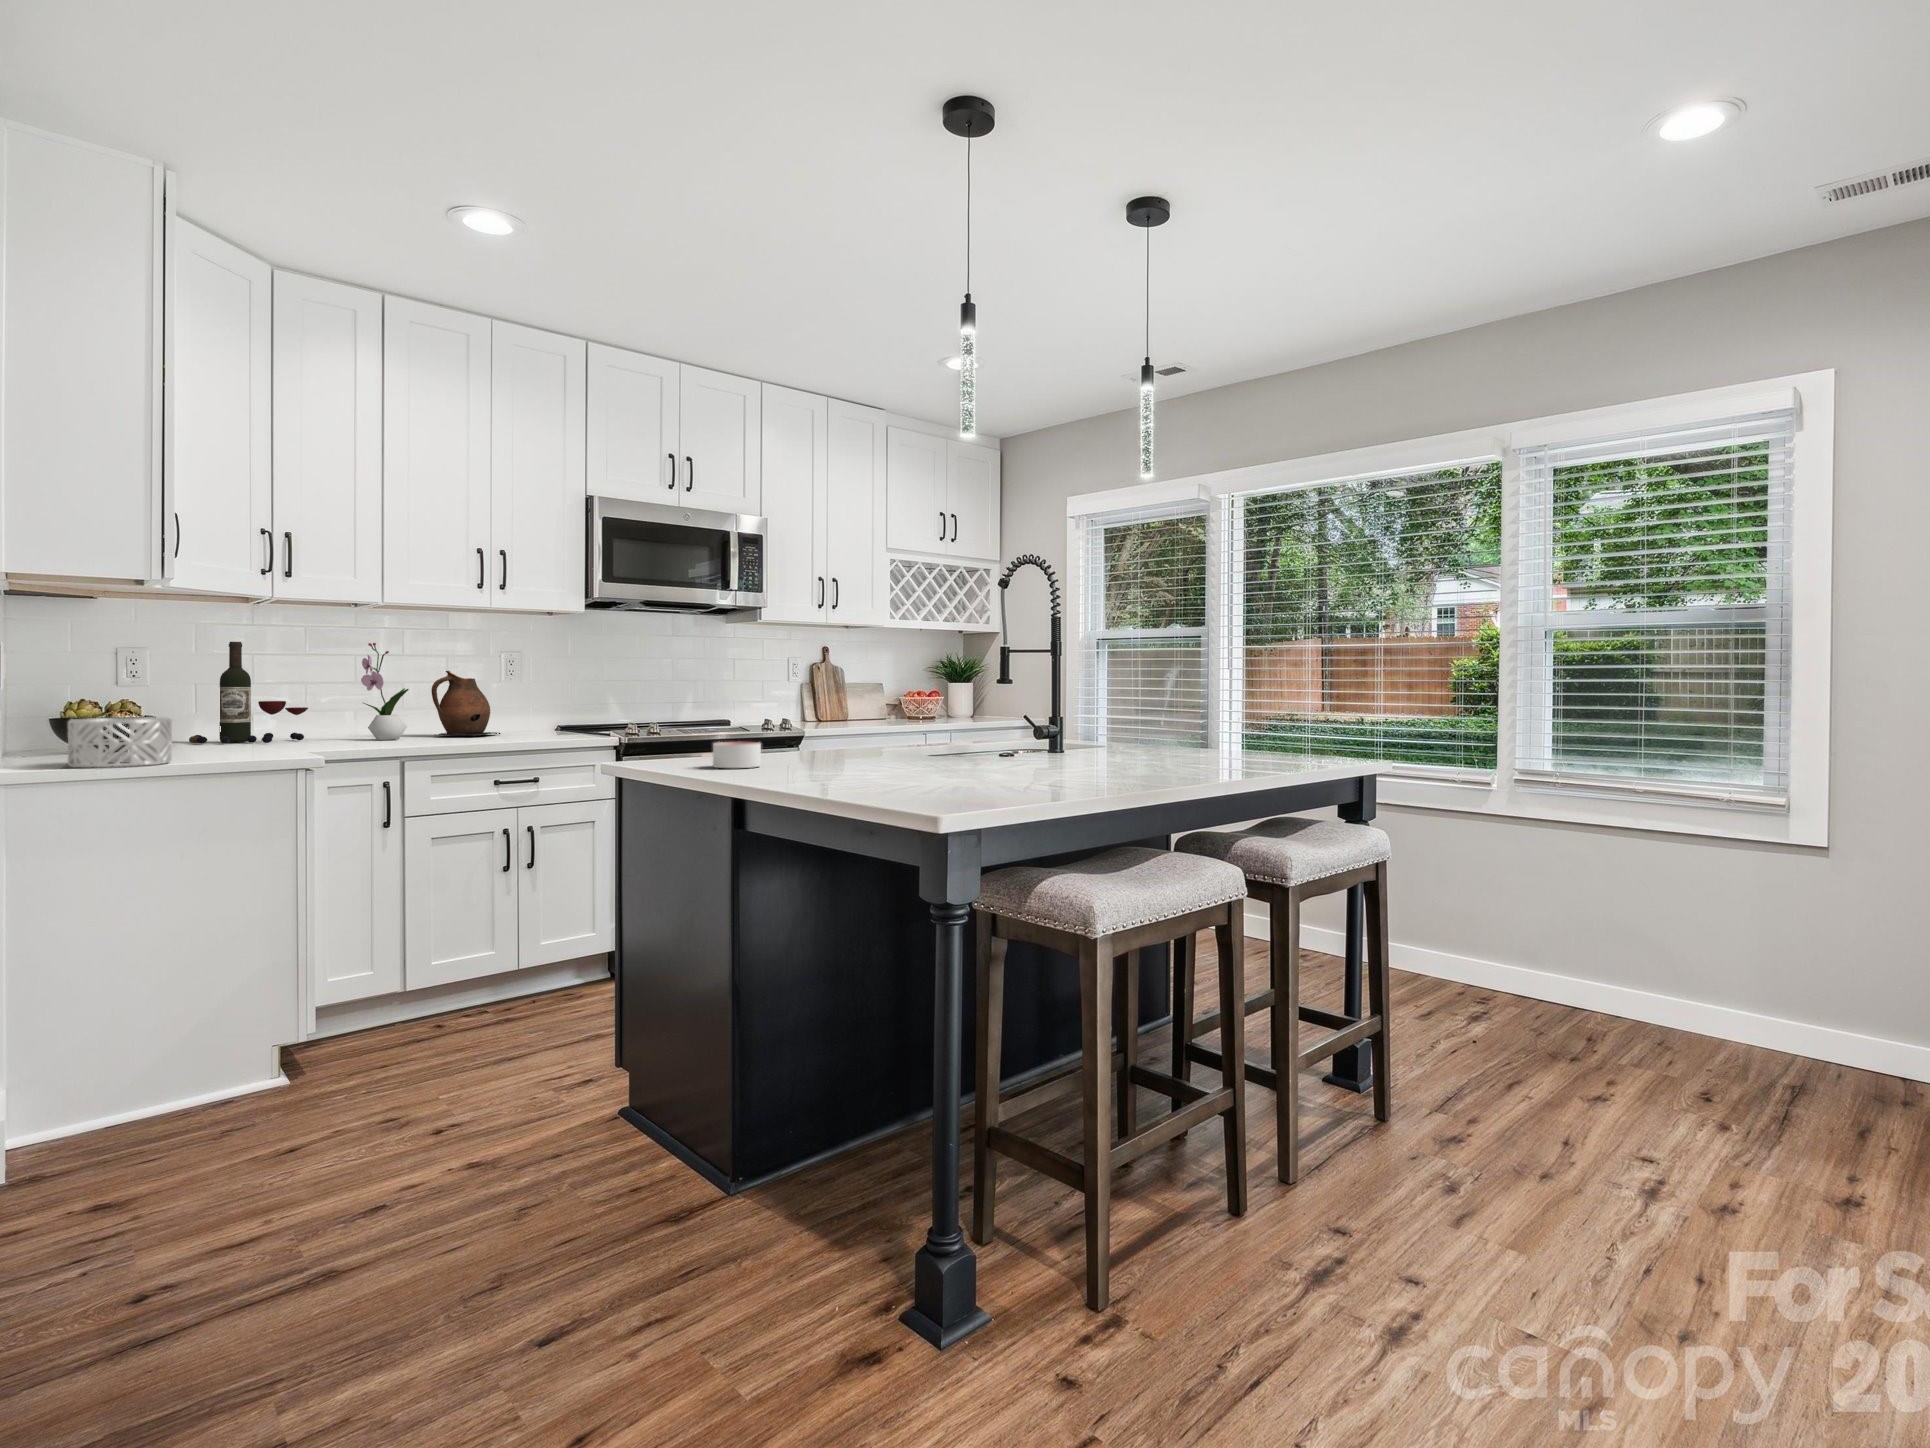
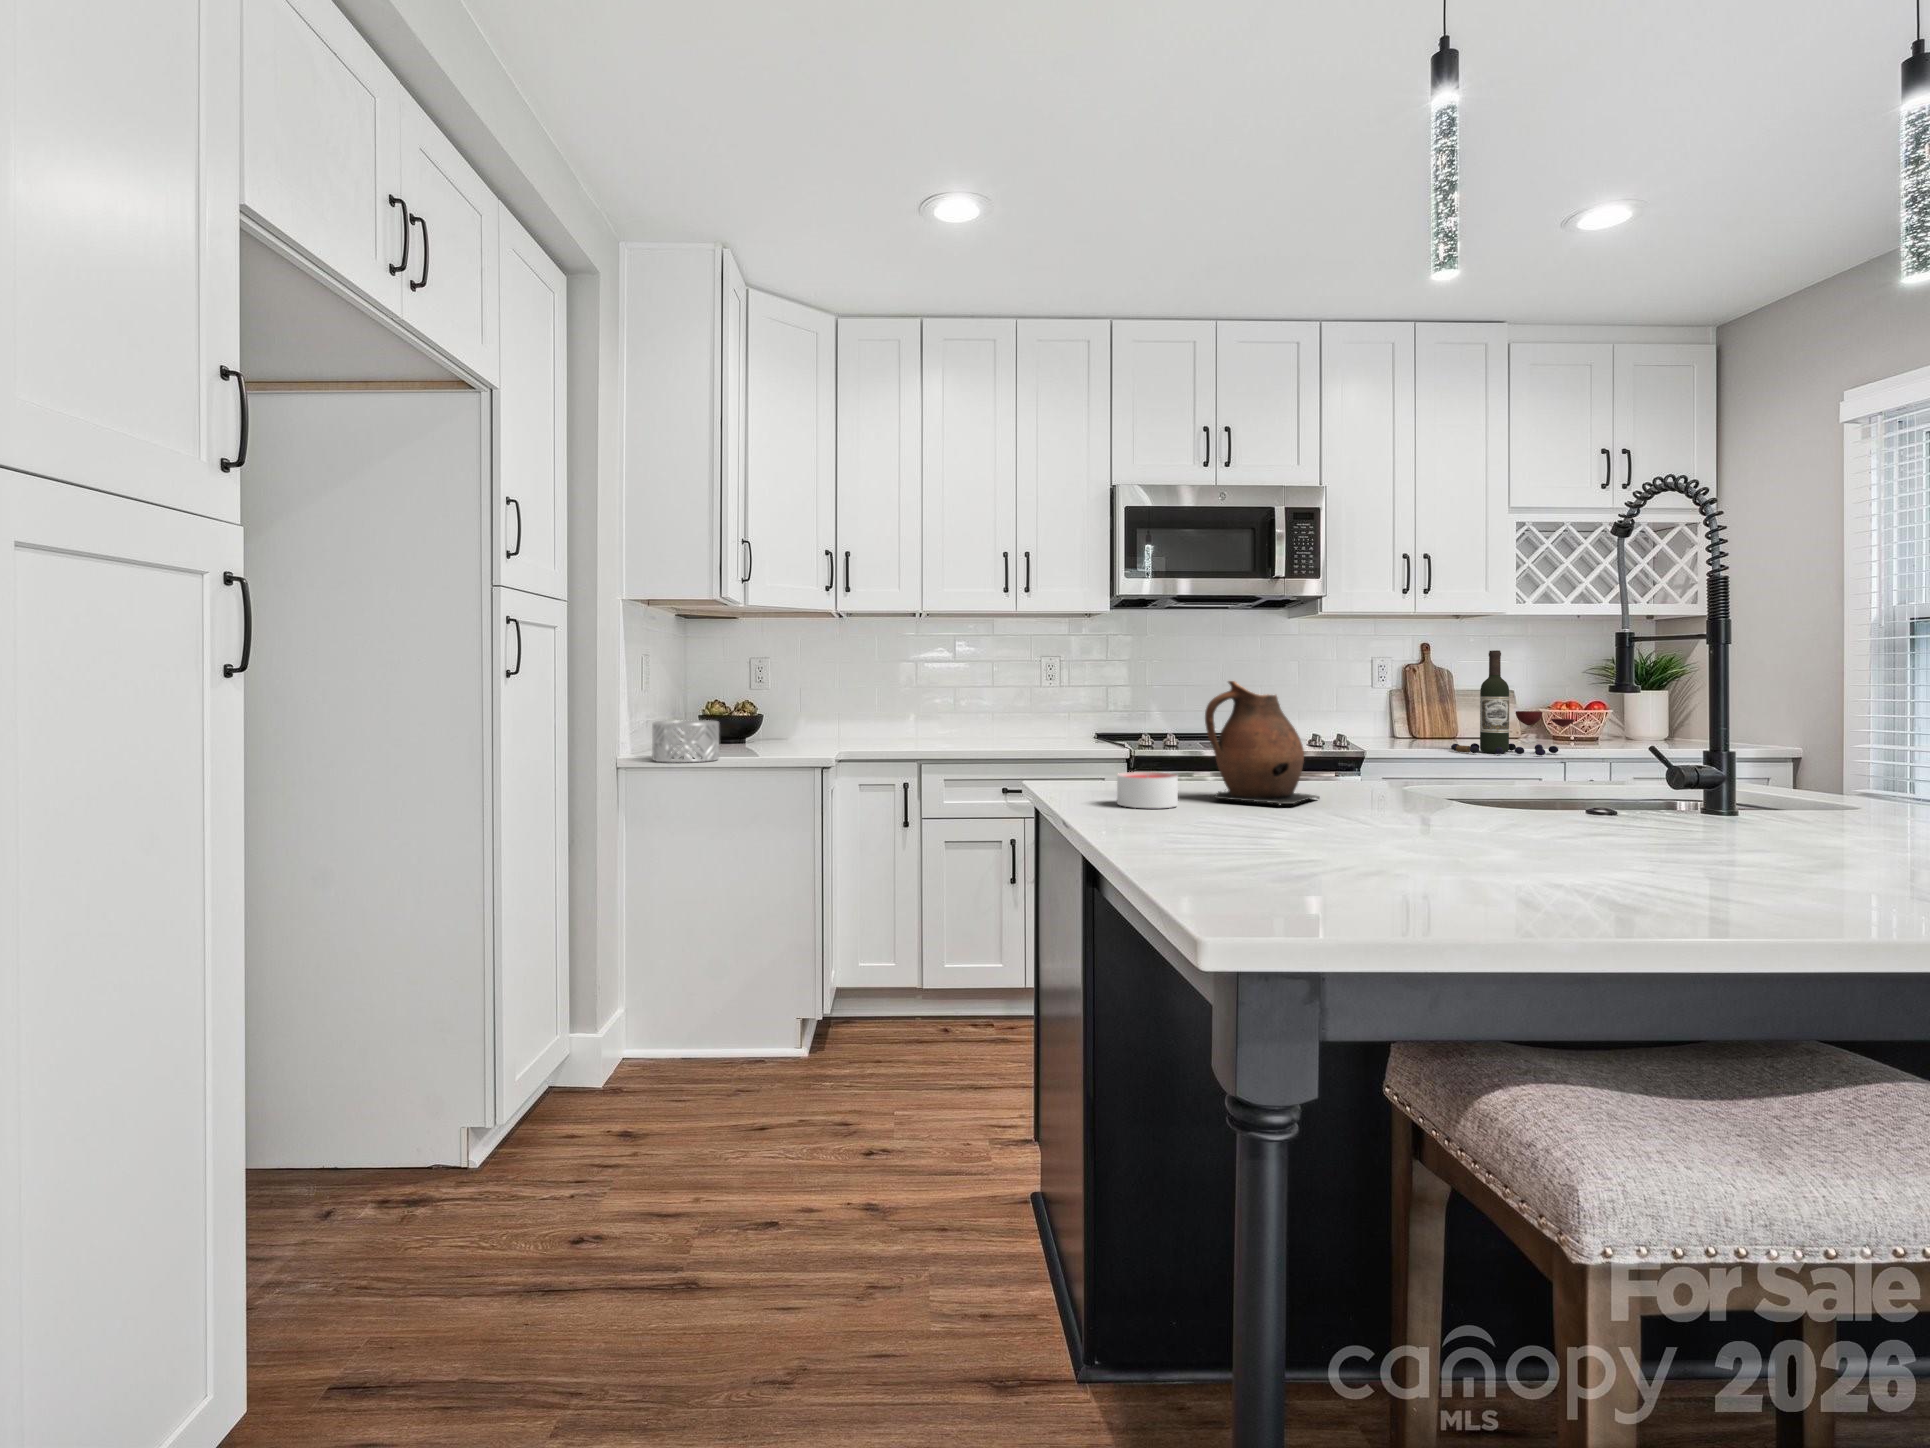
wine bottle: present [189,642,308,744] -> present [1451,650,1575,756]
flower arrangement: present [361,643,409,740] -> none [907,651,944,744]
ceramic pitcher: present [431,671,500,736] -> present [1205,681,1319,806]

